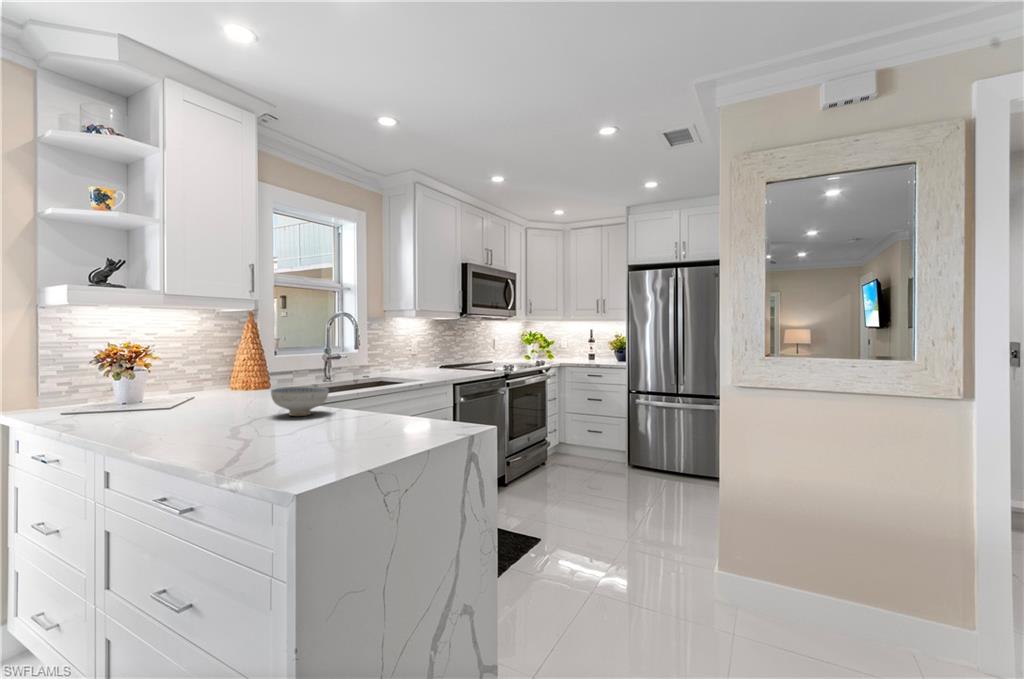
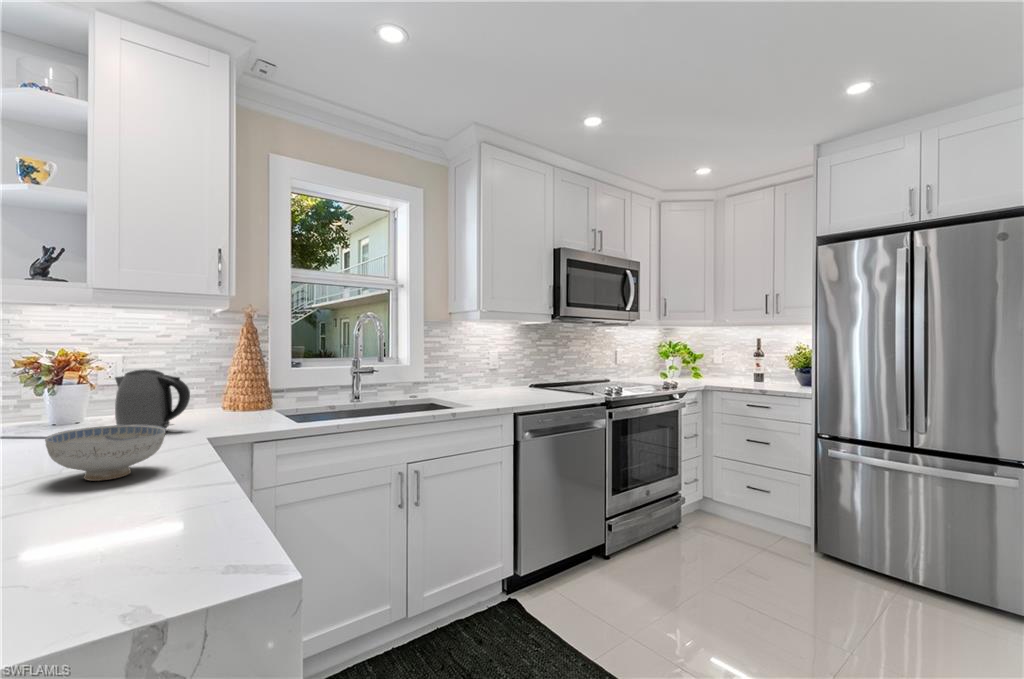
kettle: none [209,356,264,403] -> present [115,369,190,429]

